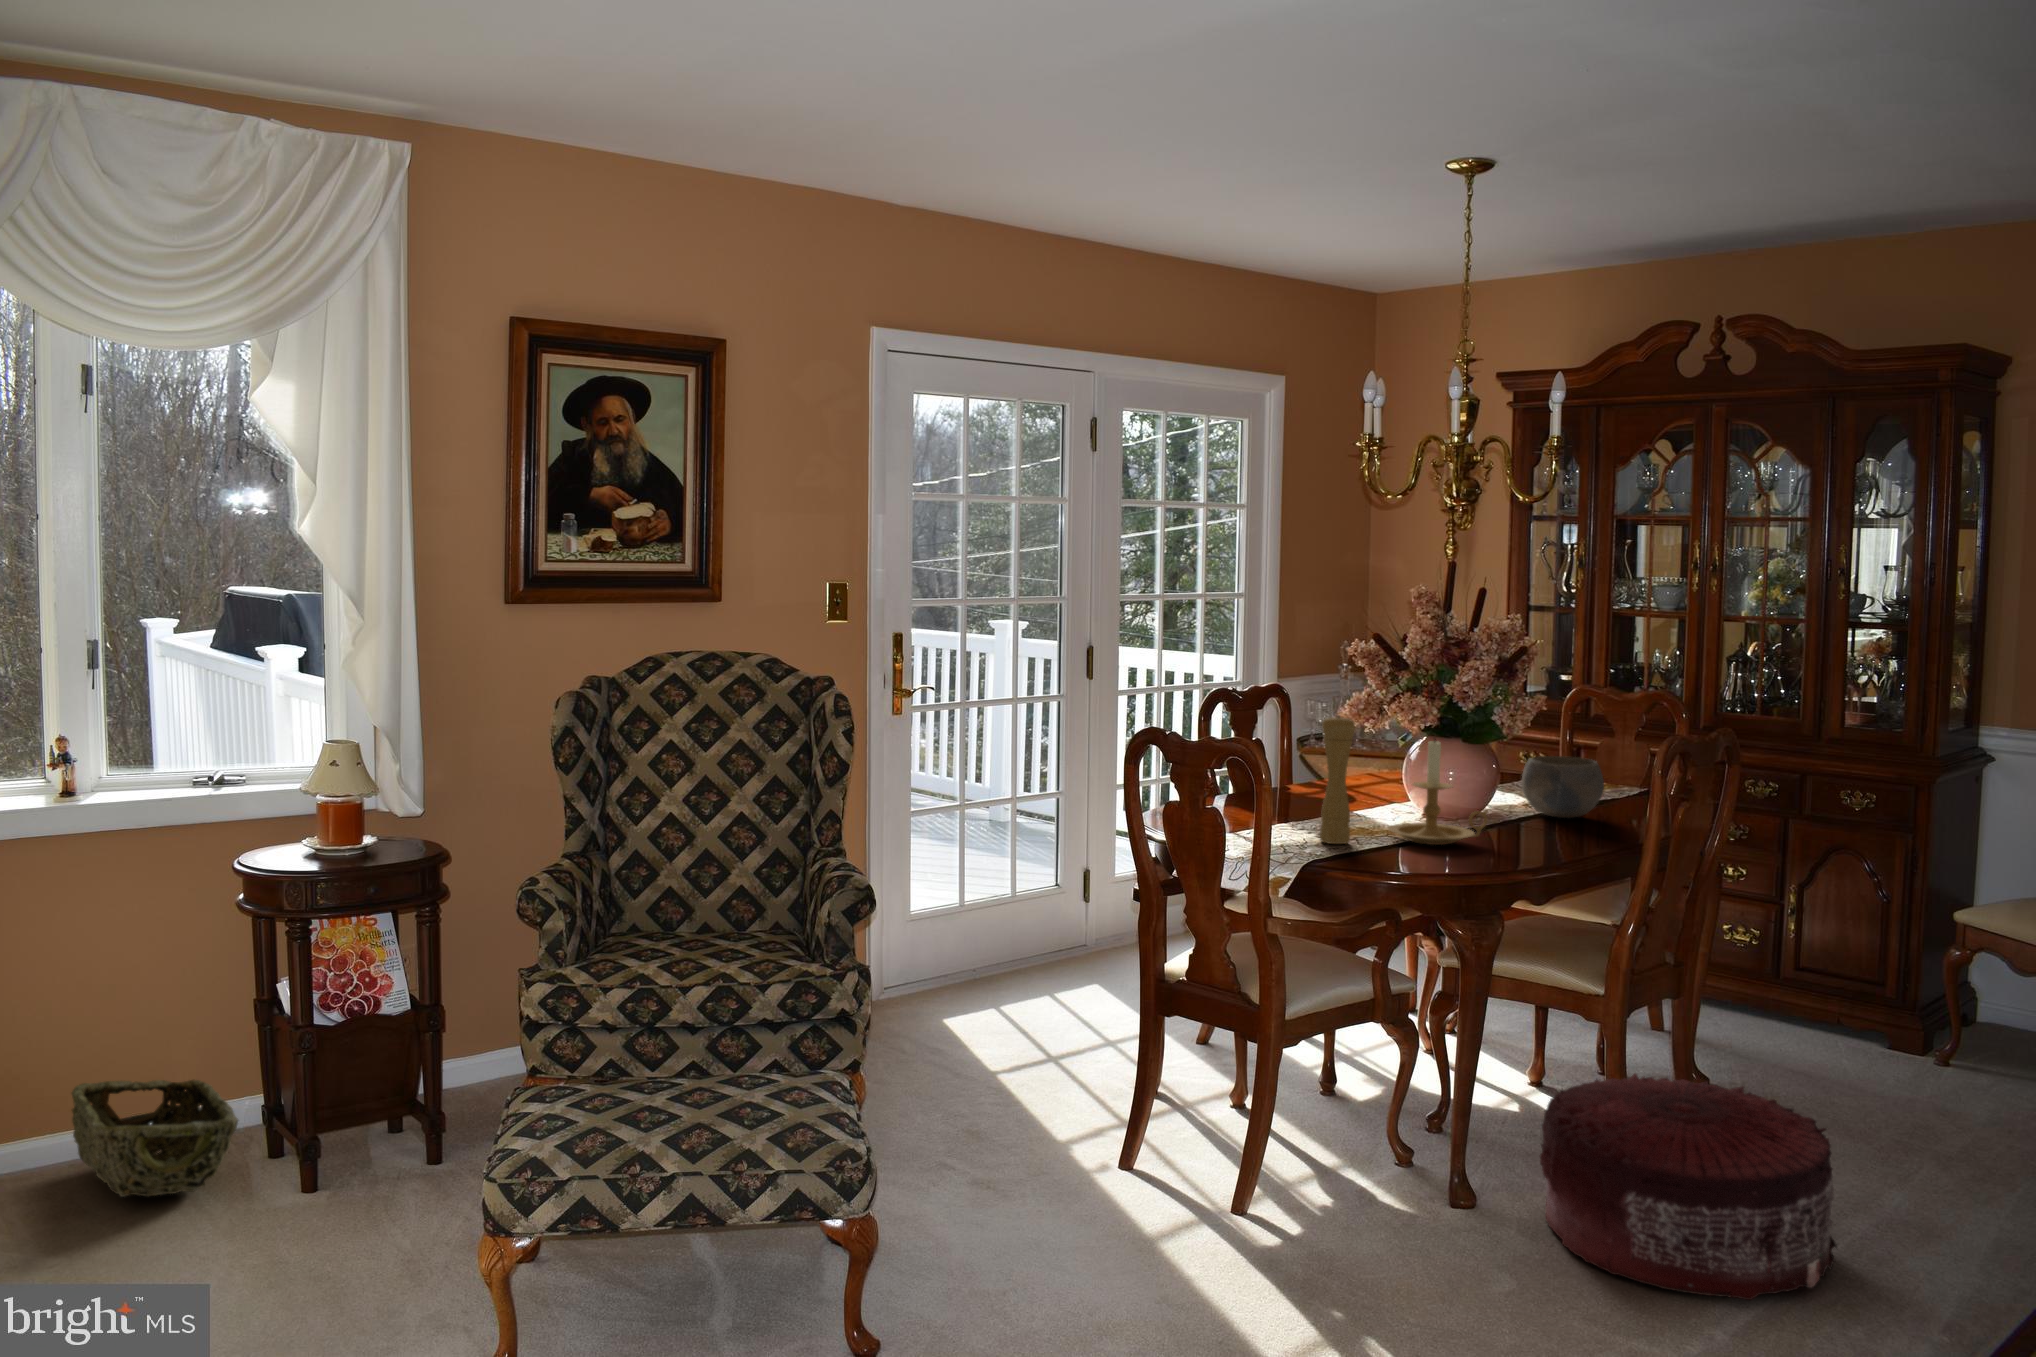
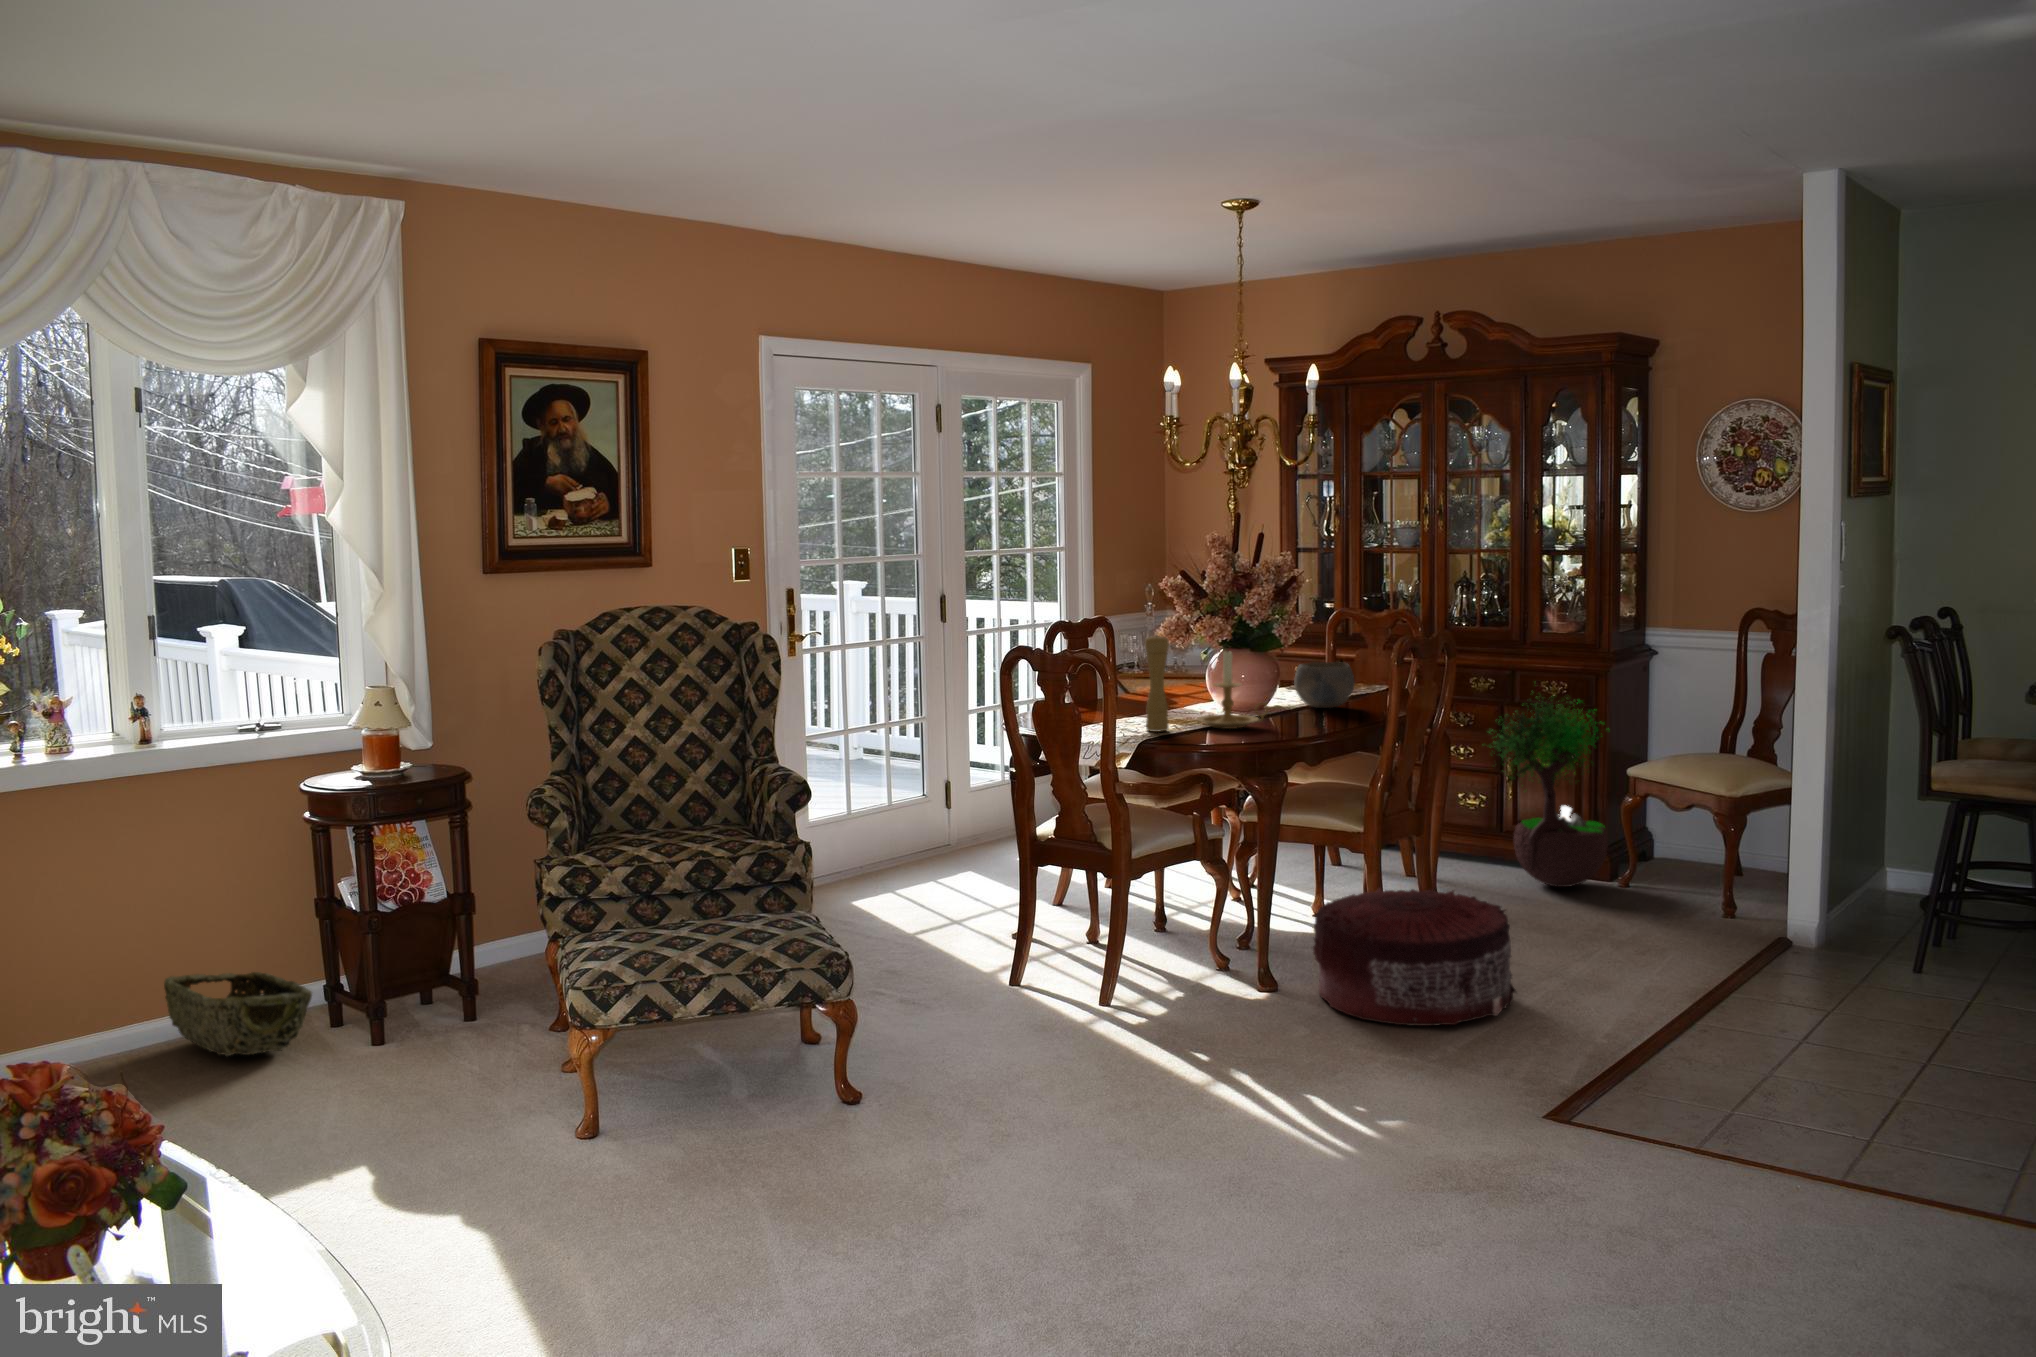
potted tree: none [1769,791,1953,1064] -> present [1488,692,1610,887]

